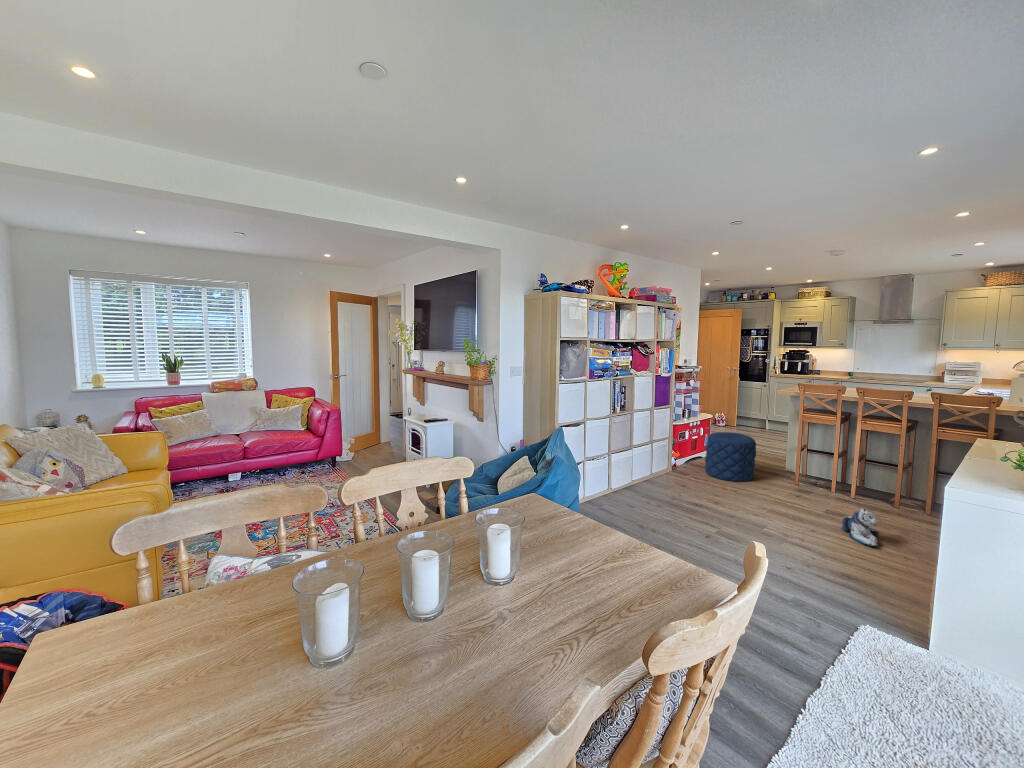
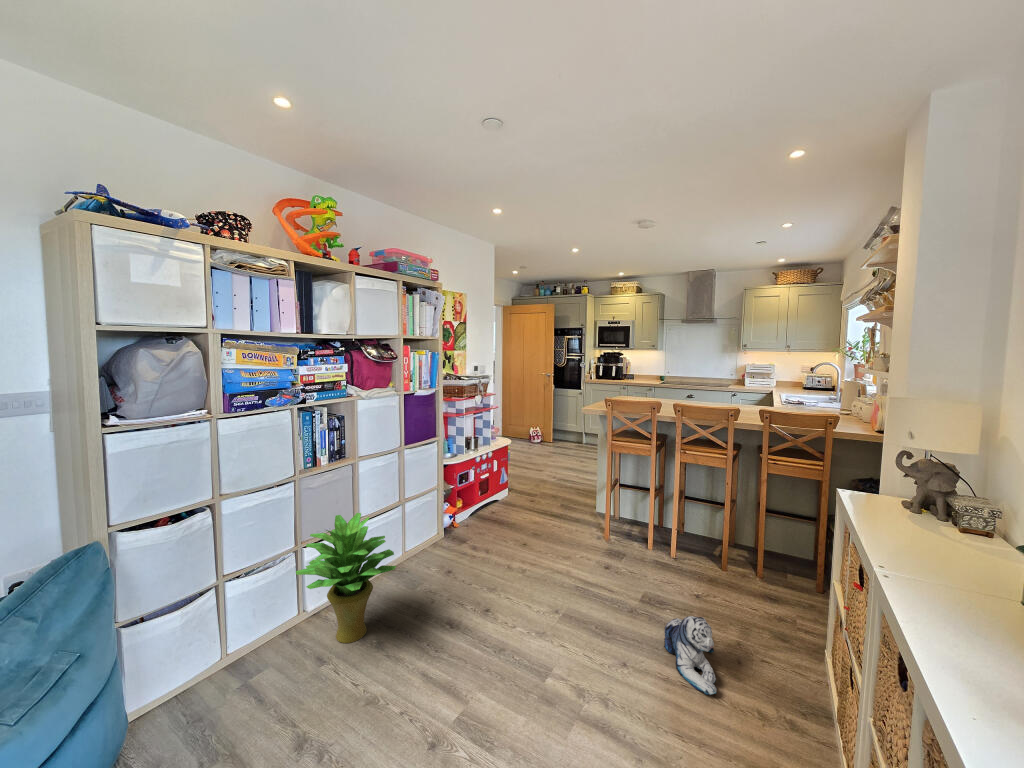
pouf: present [705,432,756,482] -> none [493,470,557,548]
potted plant: none [617,437,667,502] -> present [296,513,396,643]

